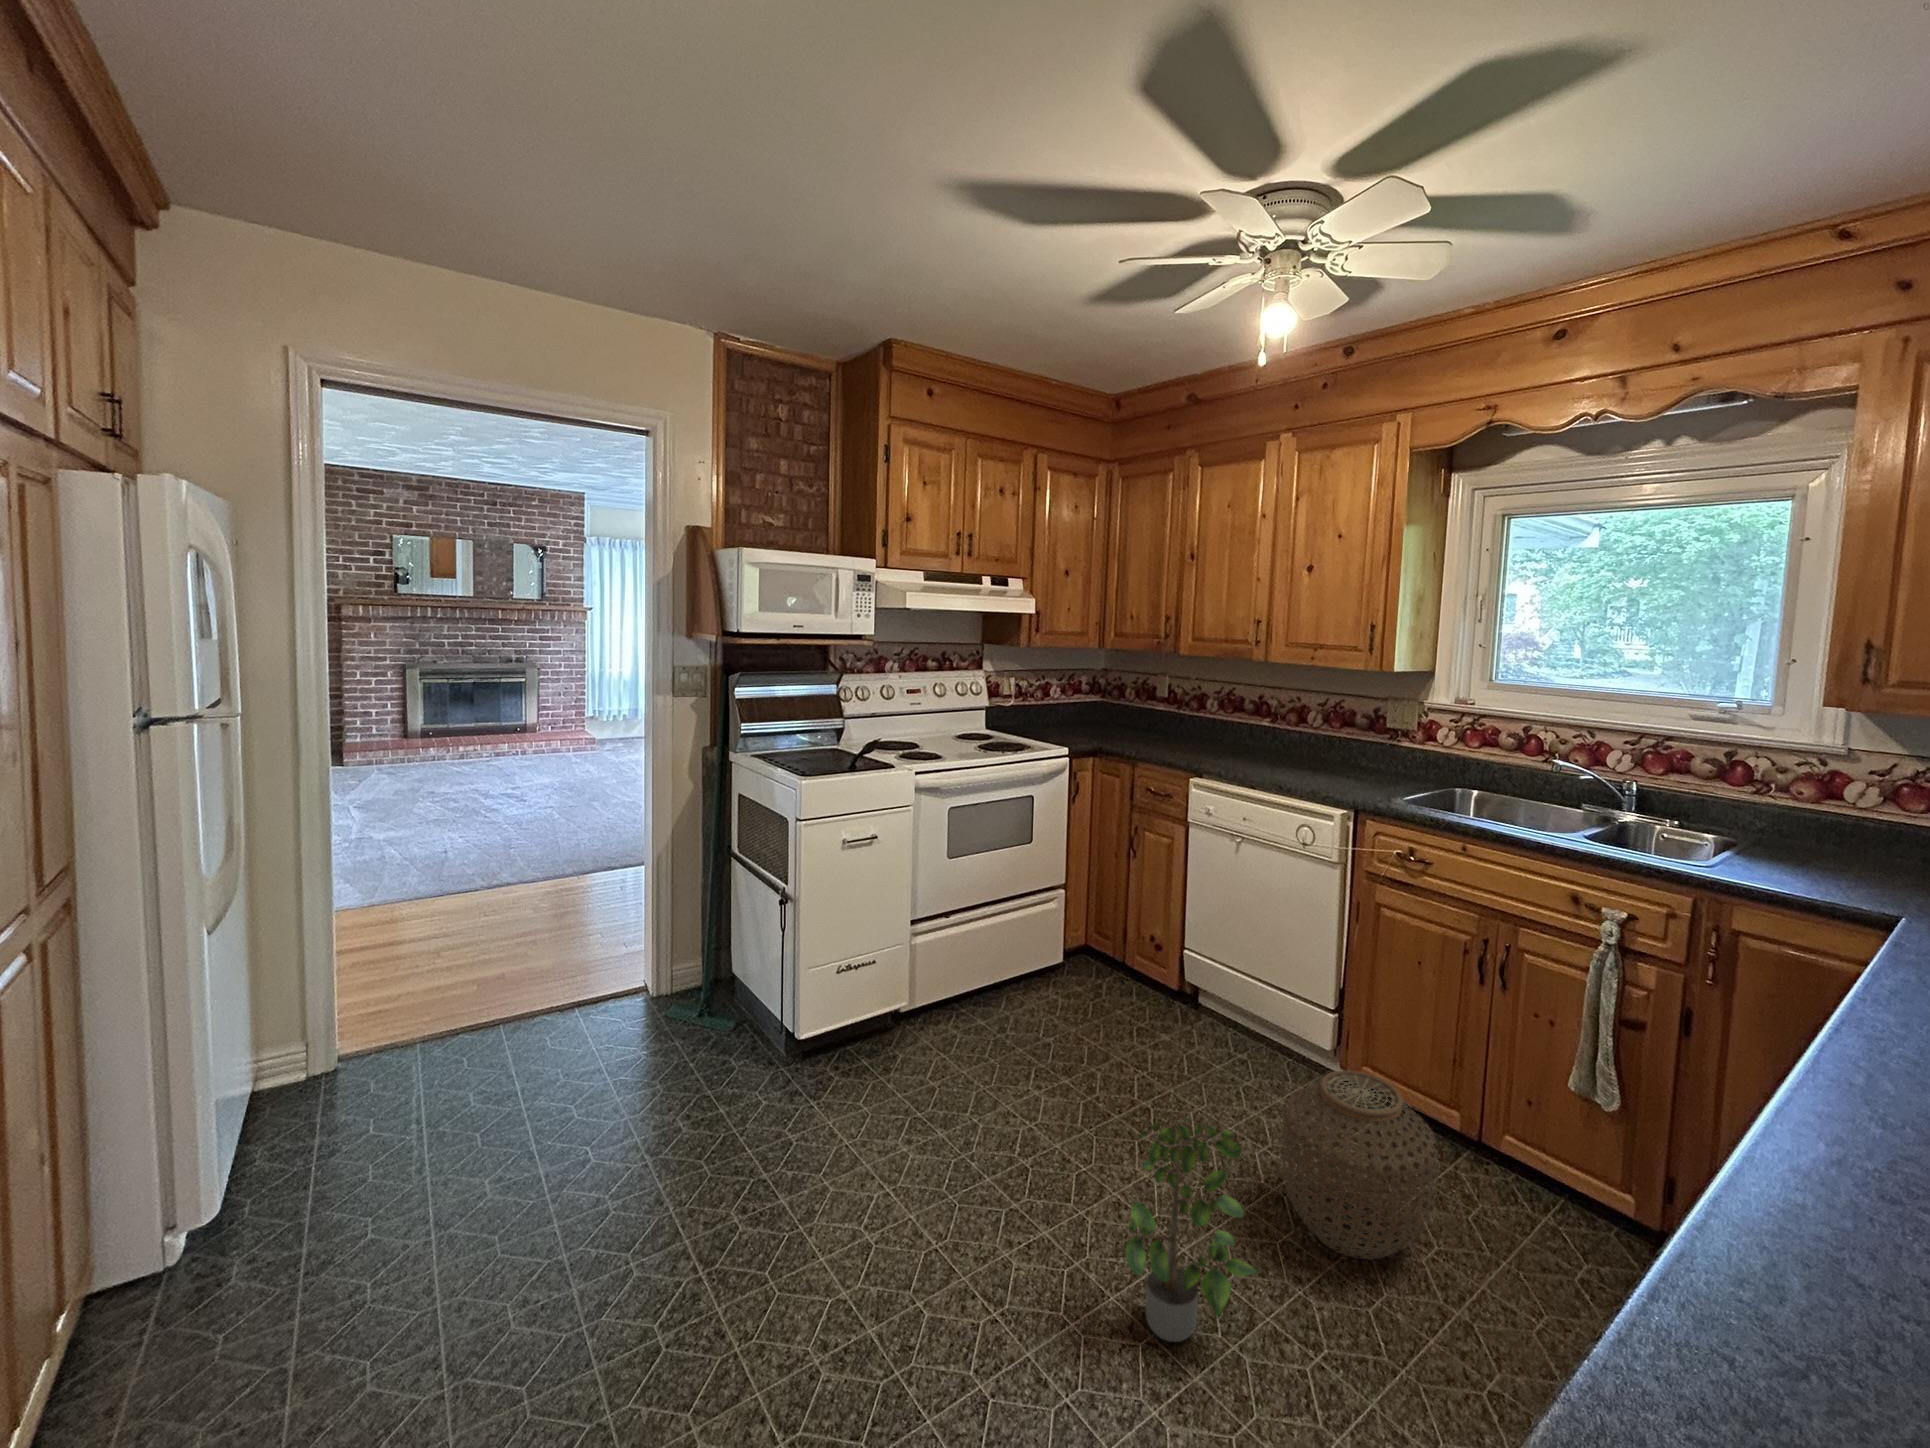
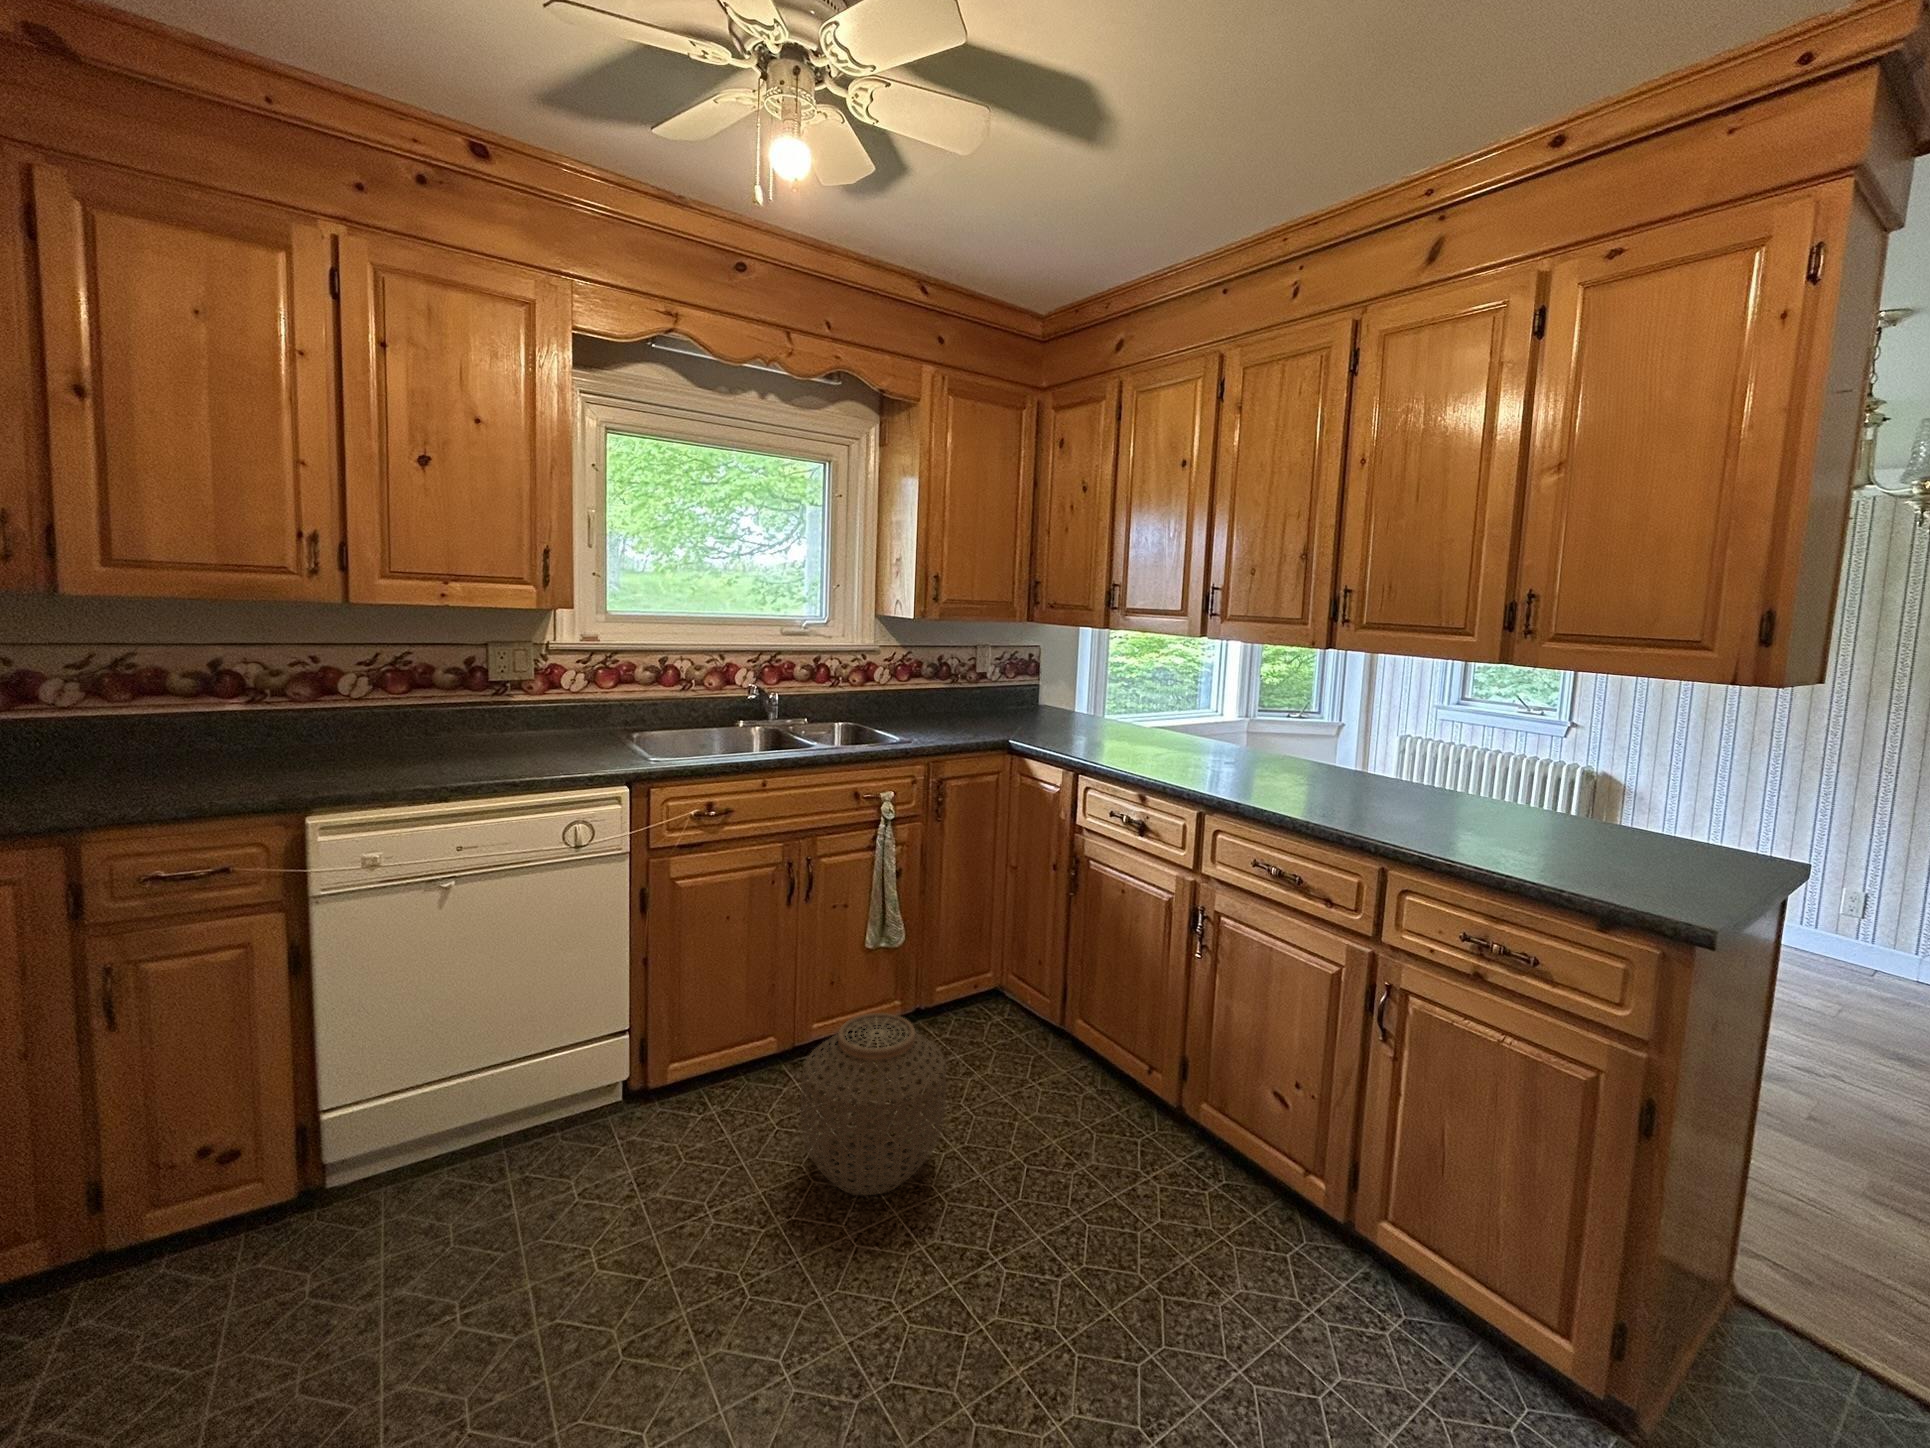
potted plant: present [1126,1119,1259,1342] -> none [940,1096,1041,1366]

